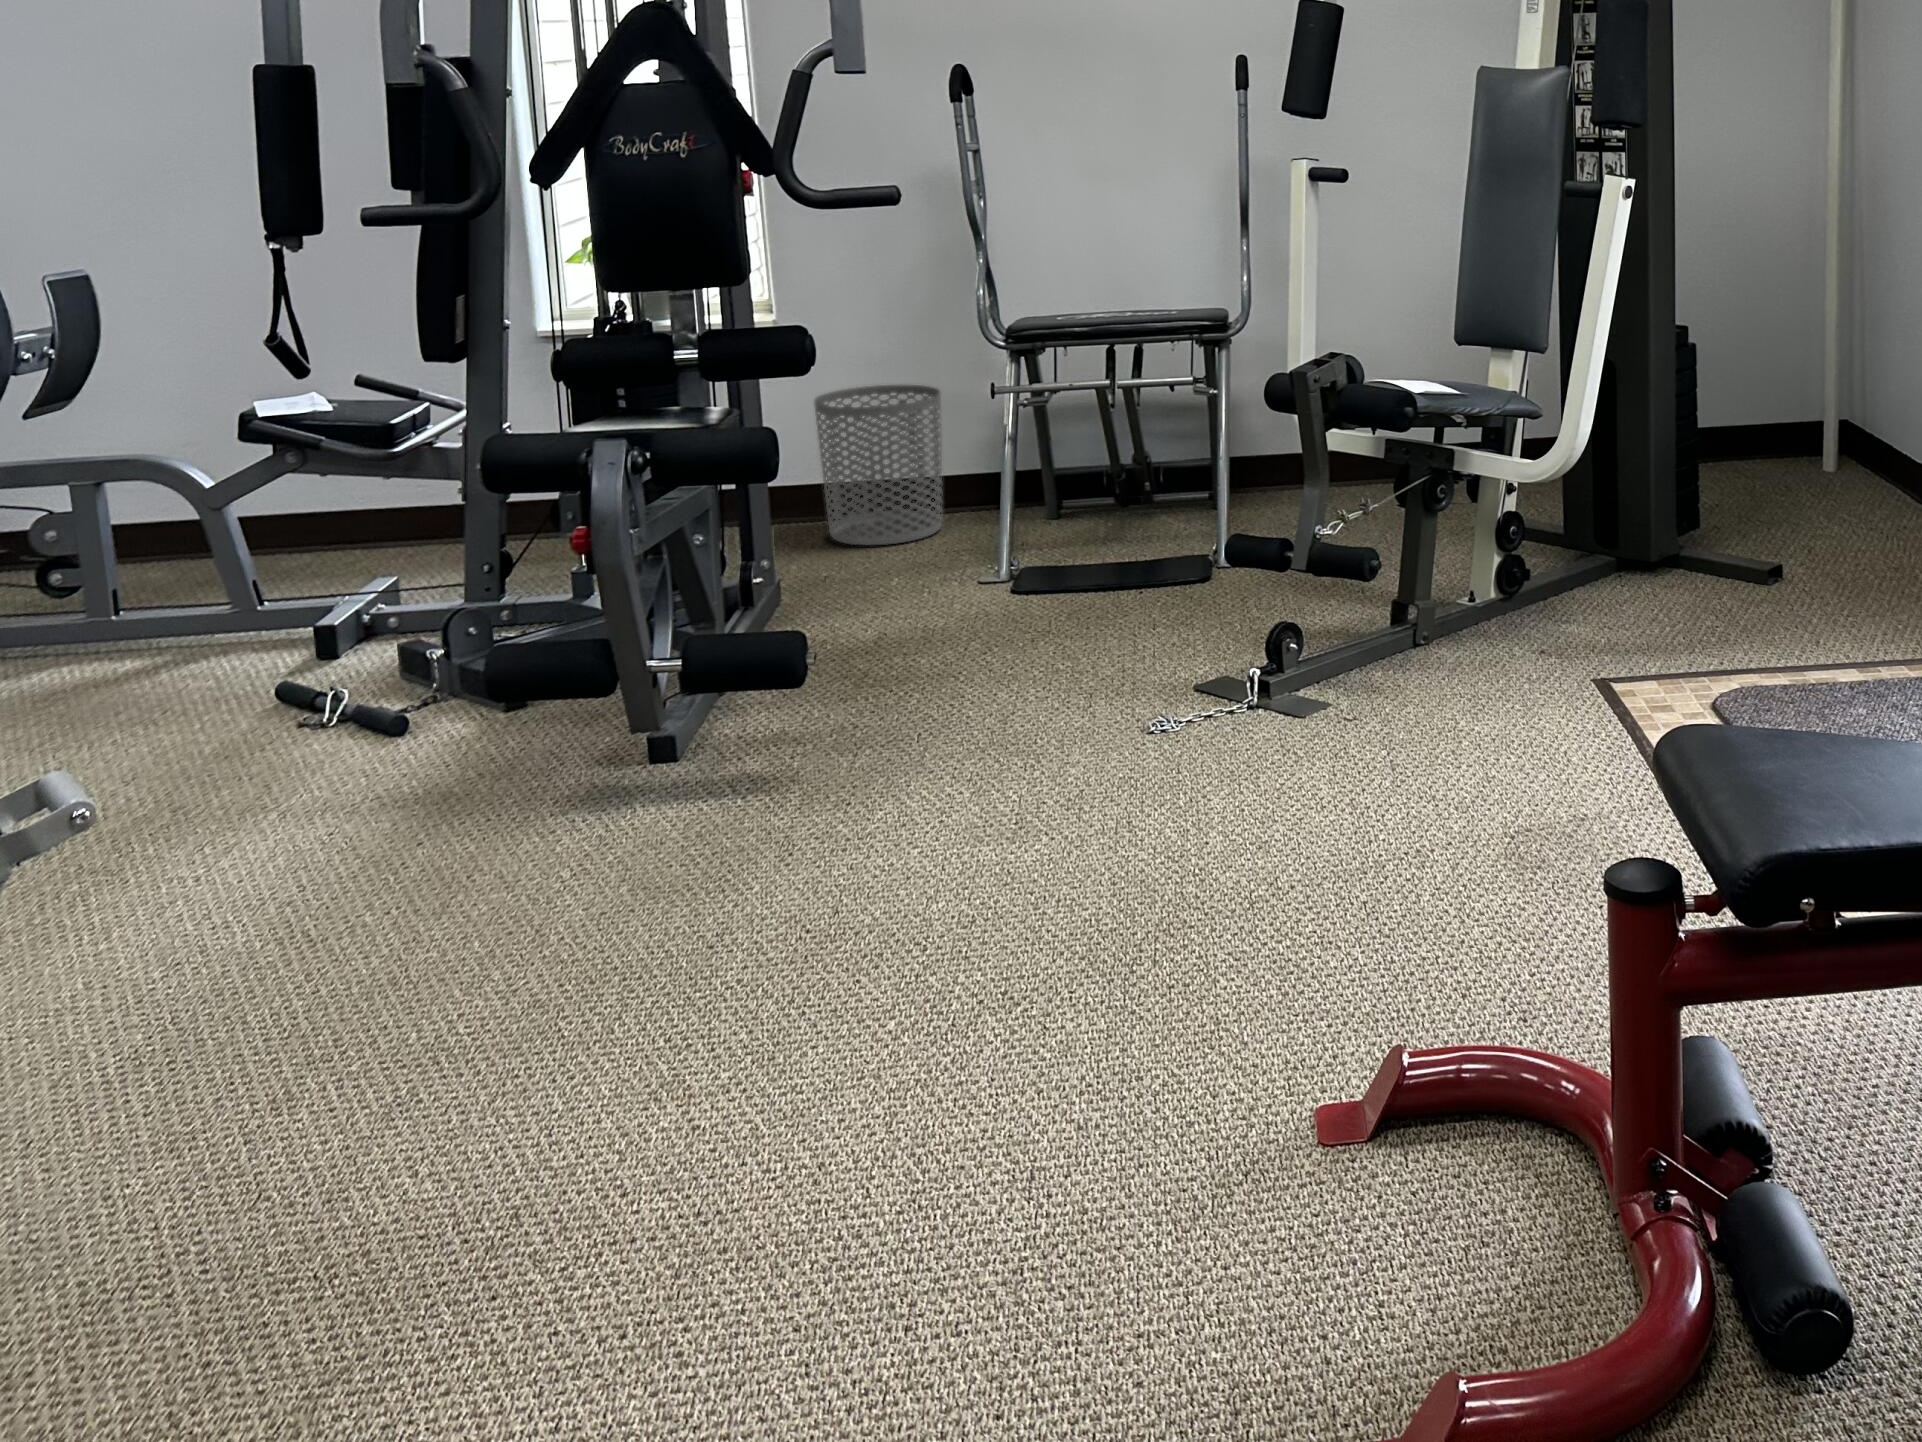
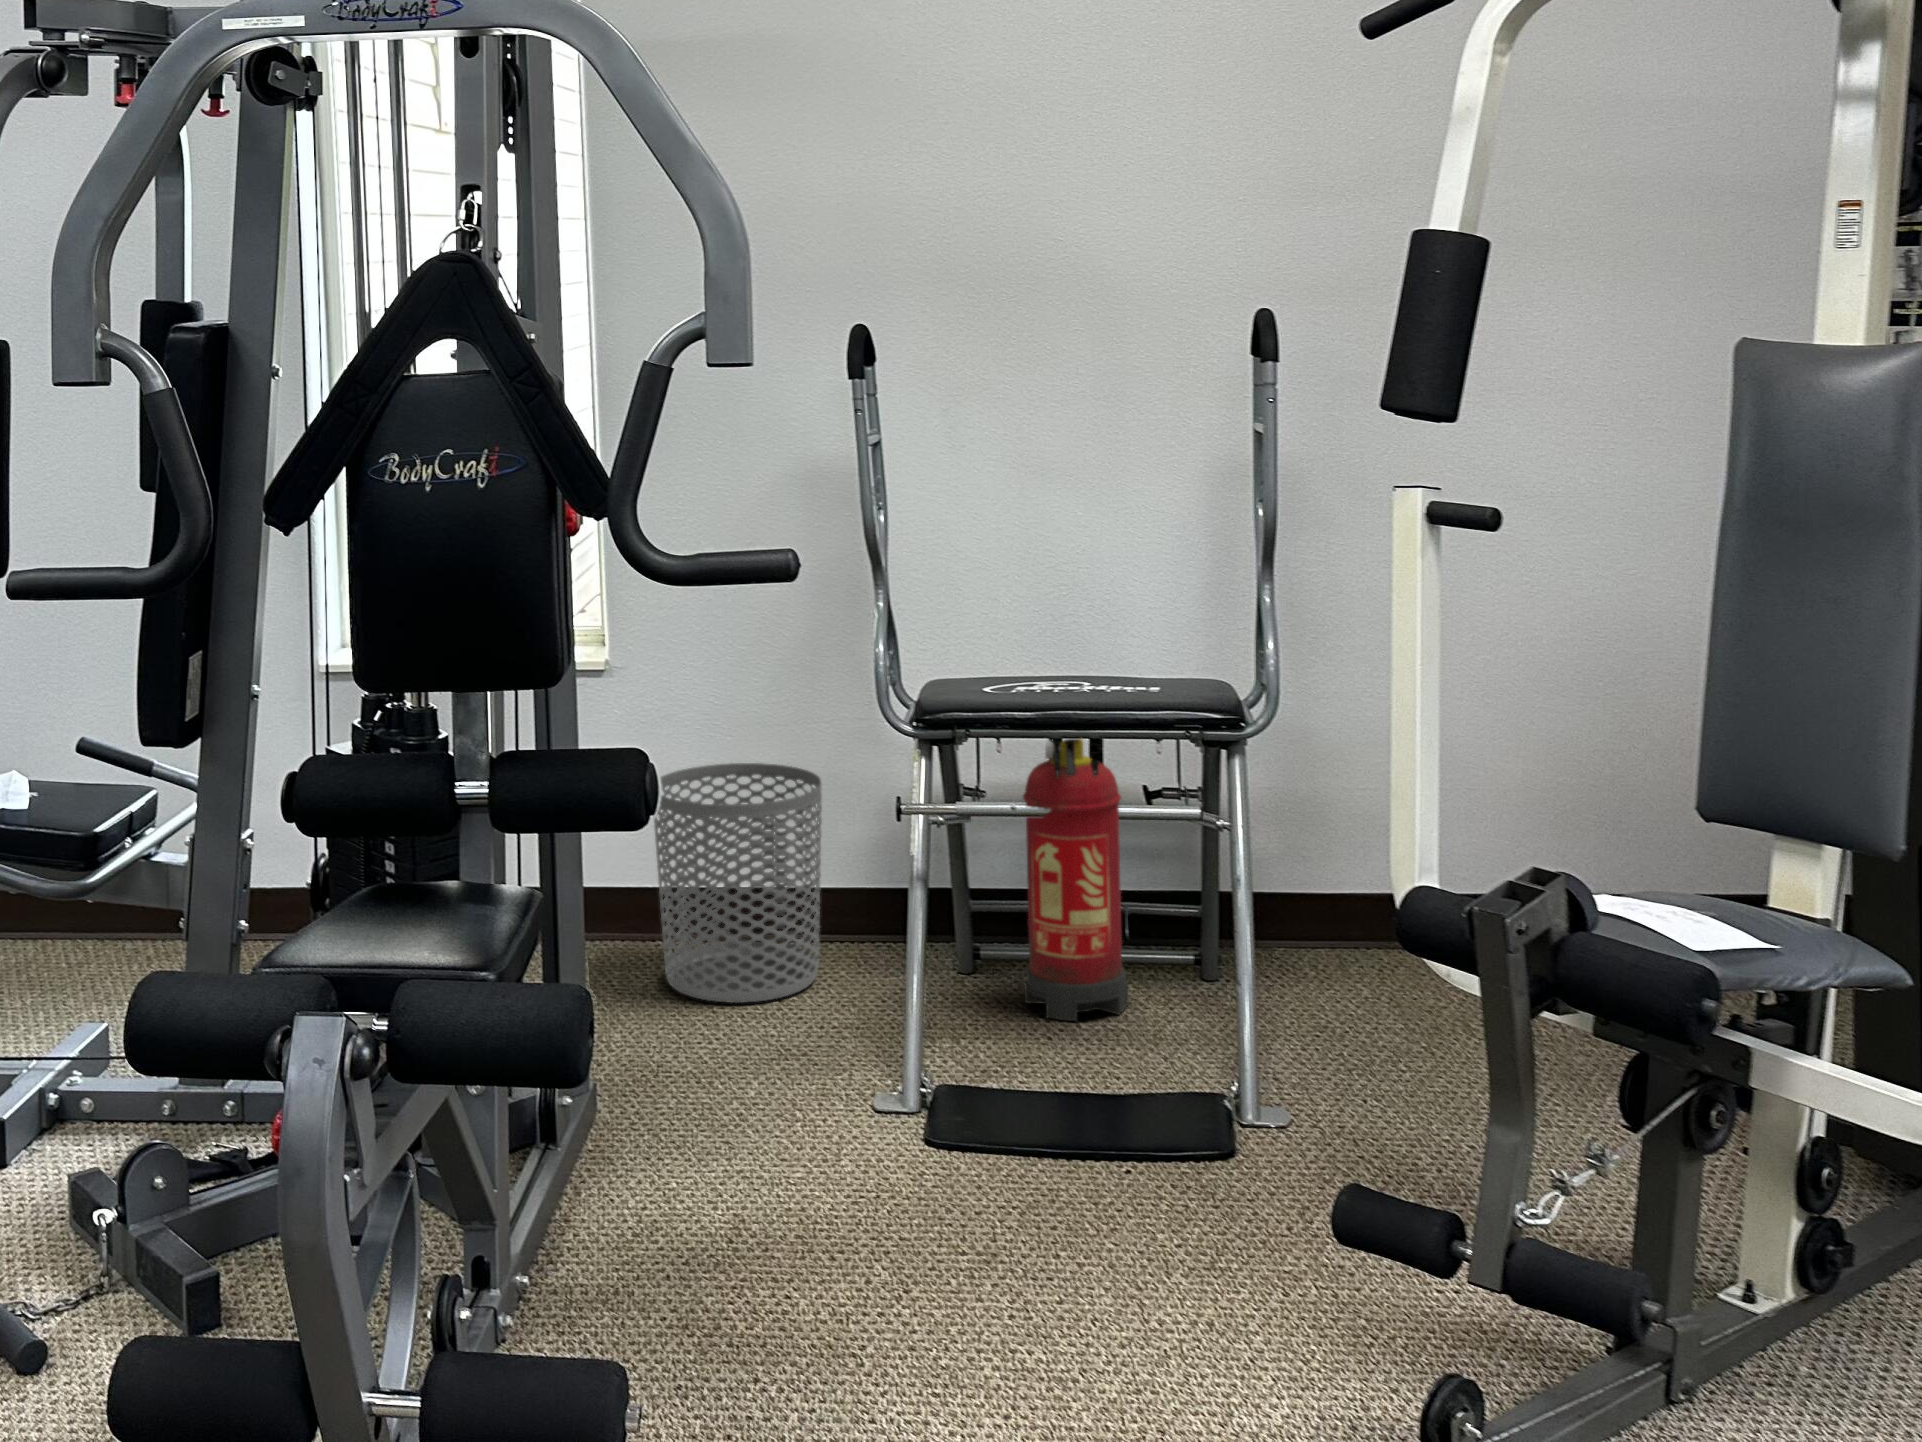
fire extinguisher: none [1082,336,1158,538] -> present [1023,739,1128,1021]

